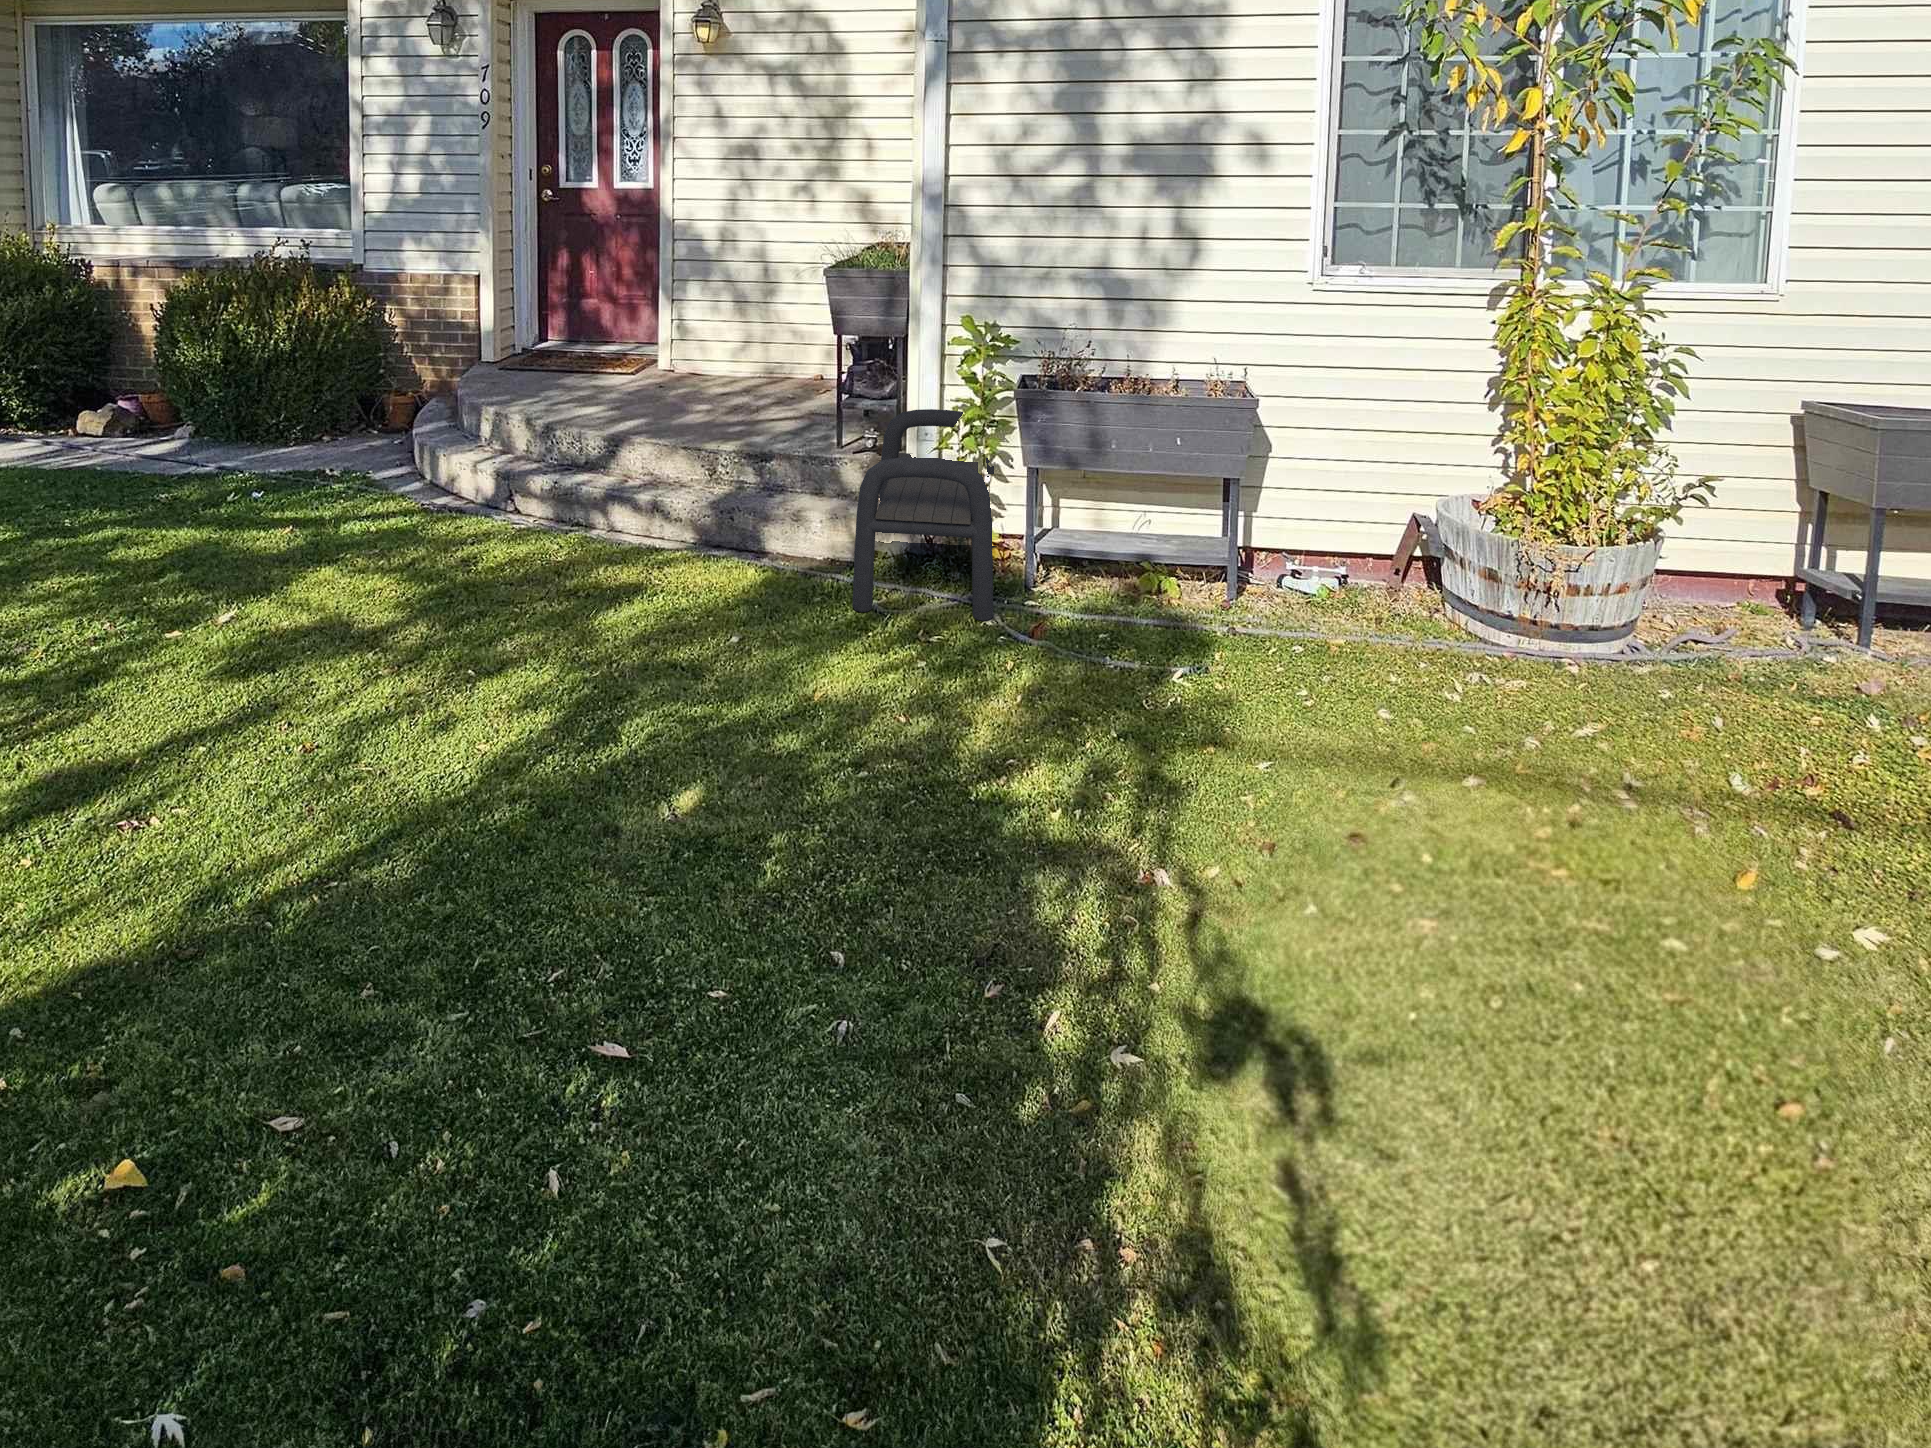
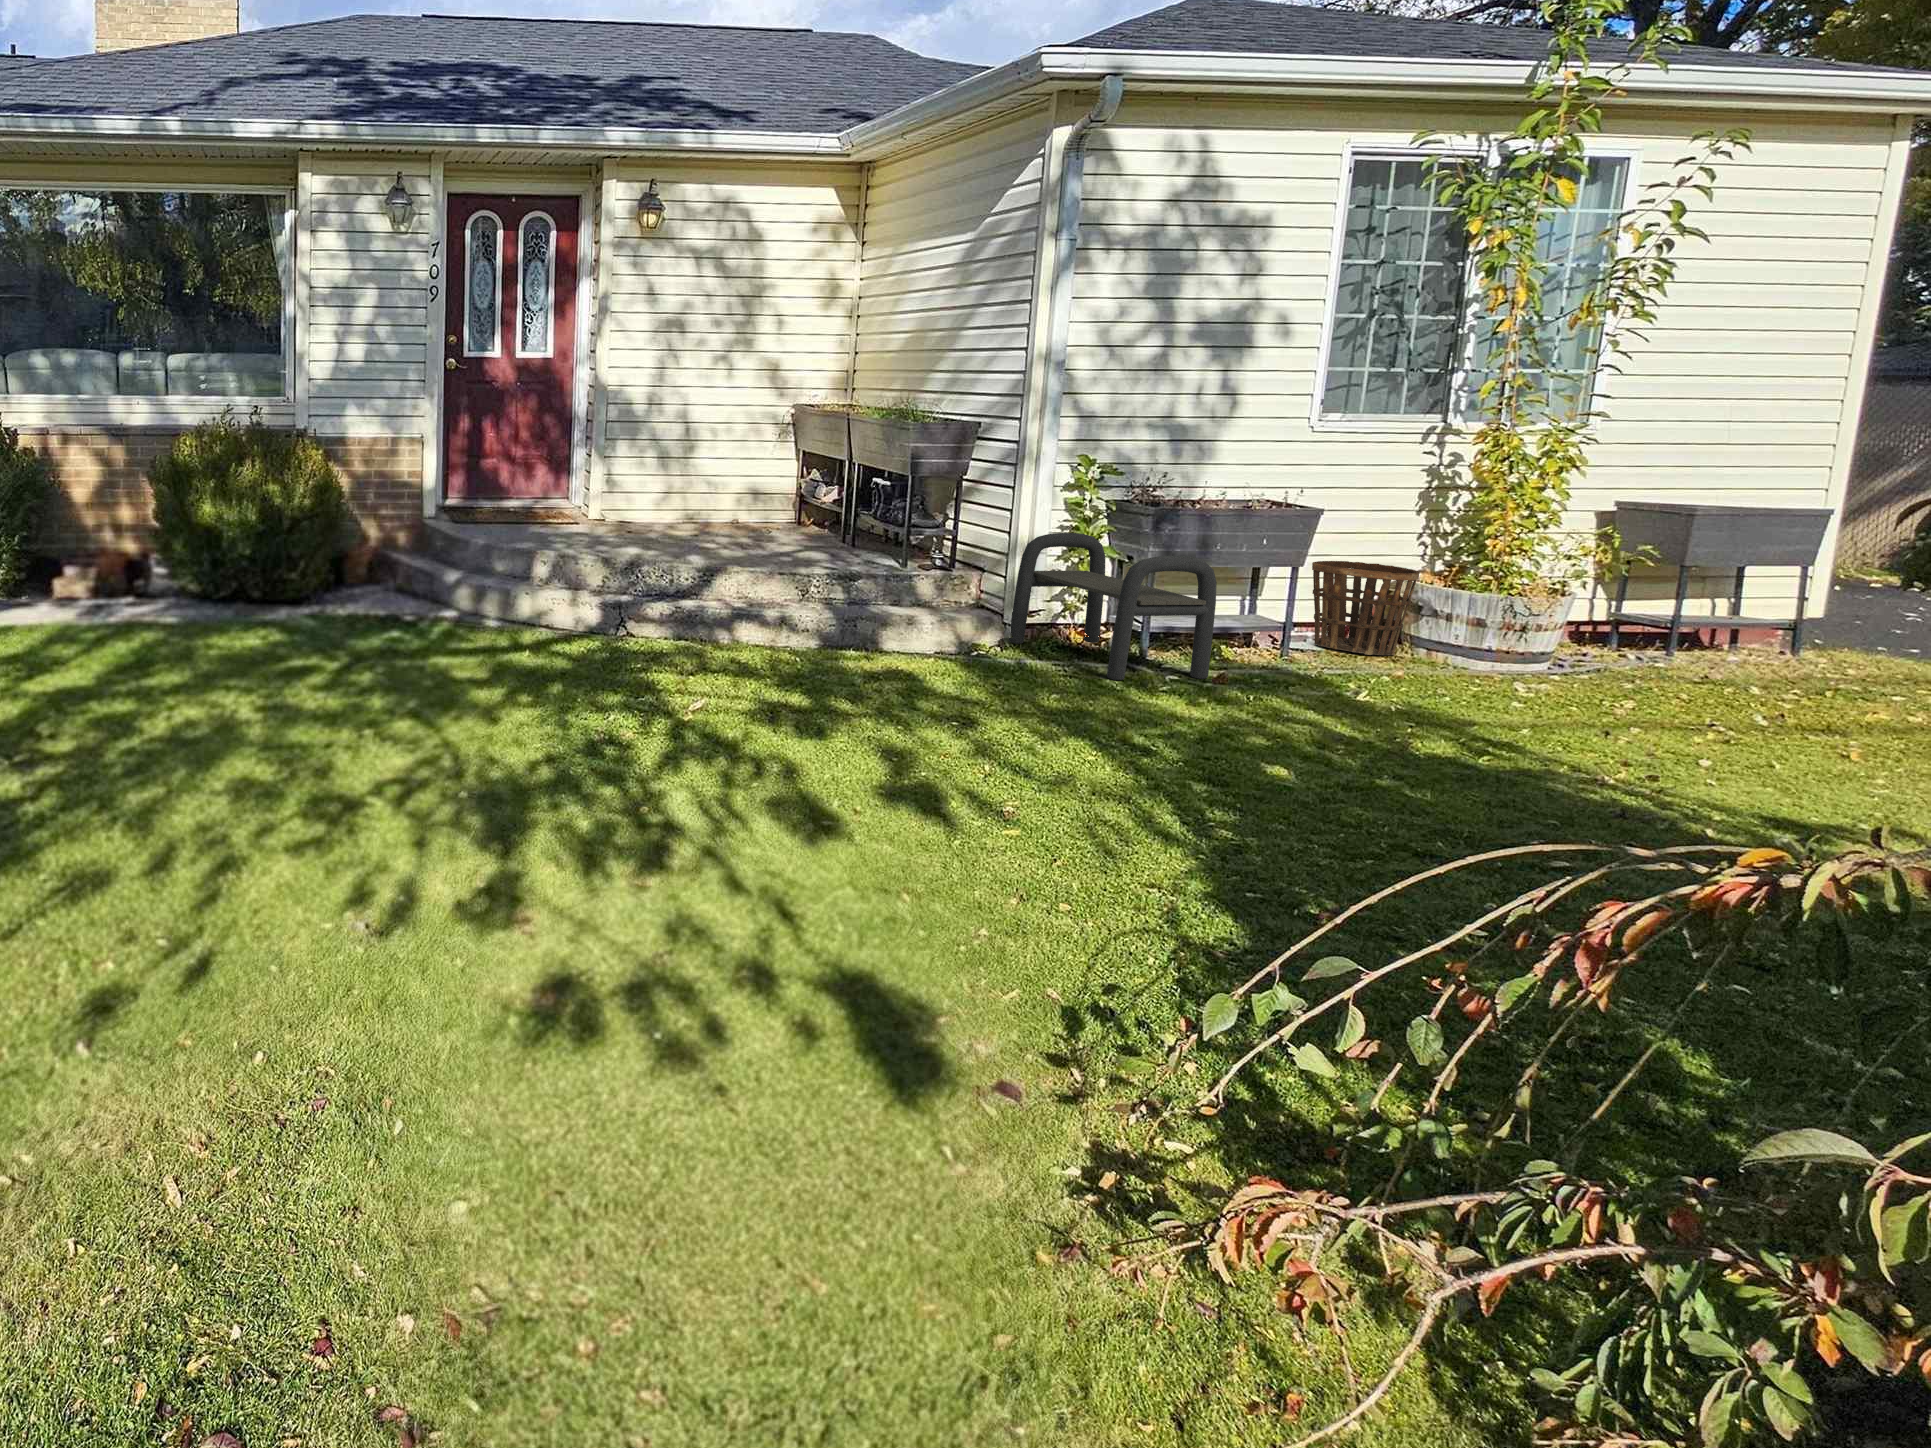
basket: none [1287,463,1417,606] -> present [1312,561,1419,655]

